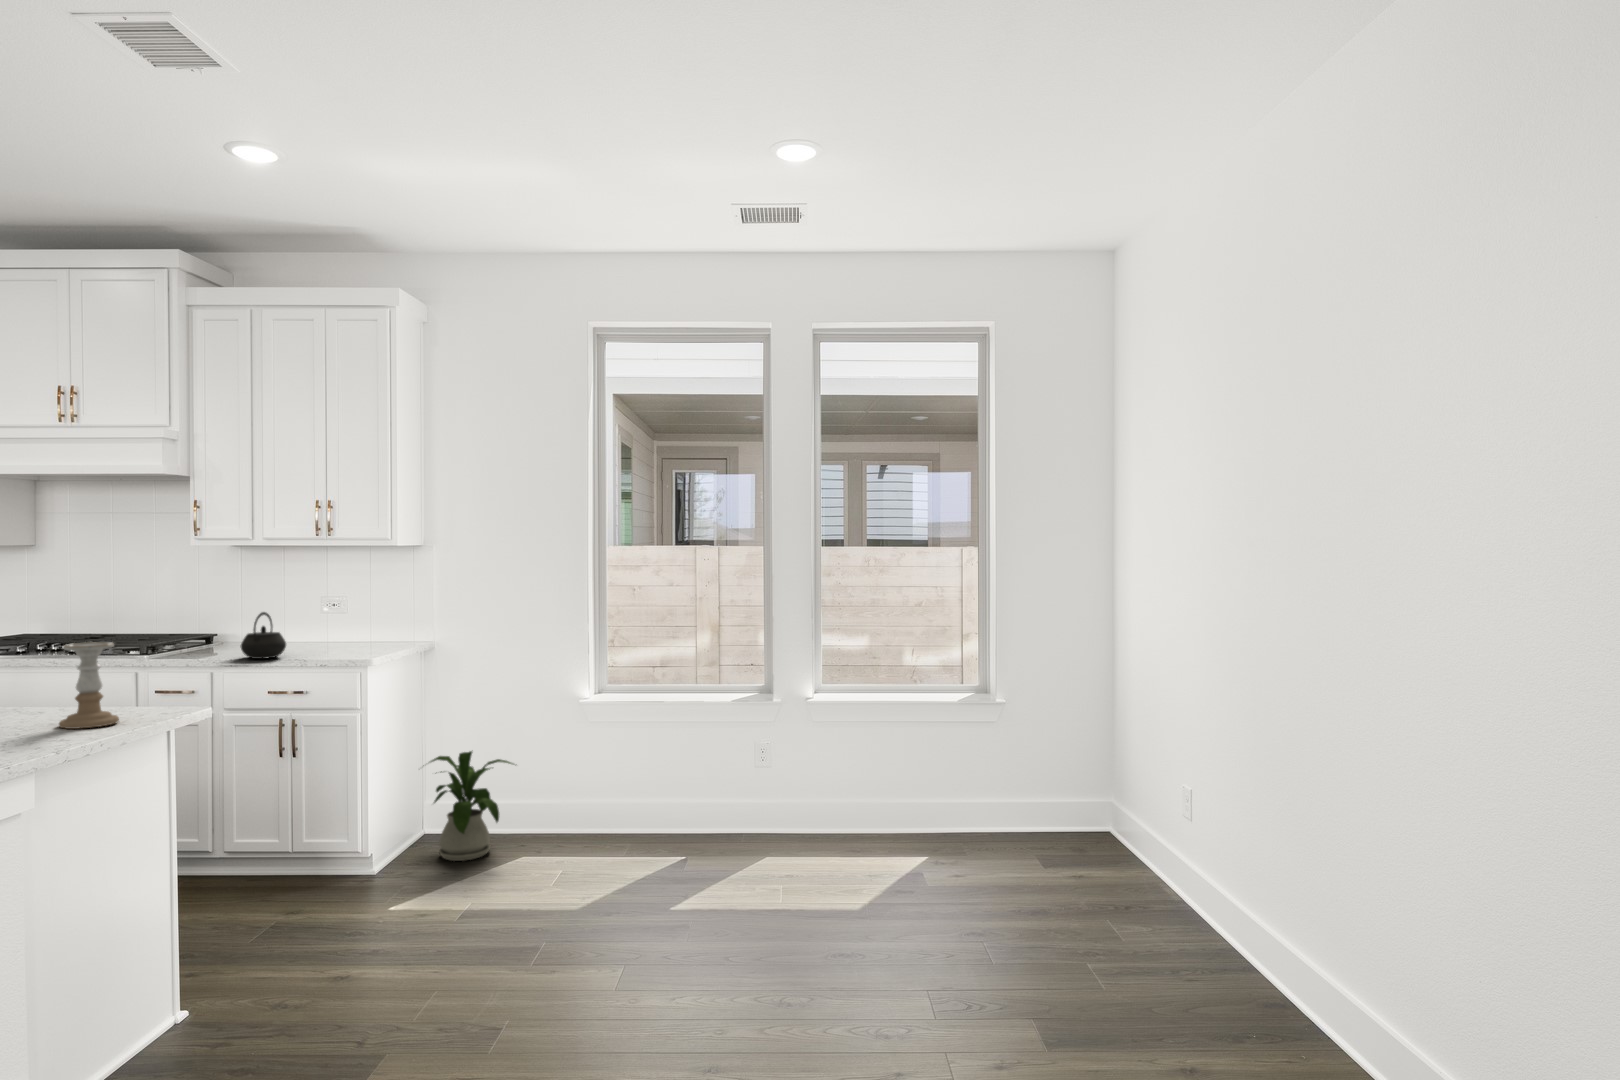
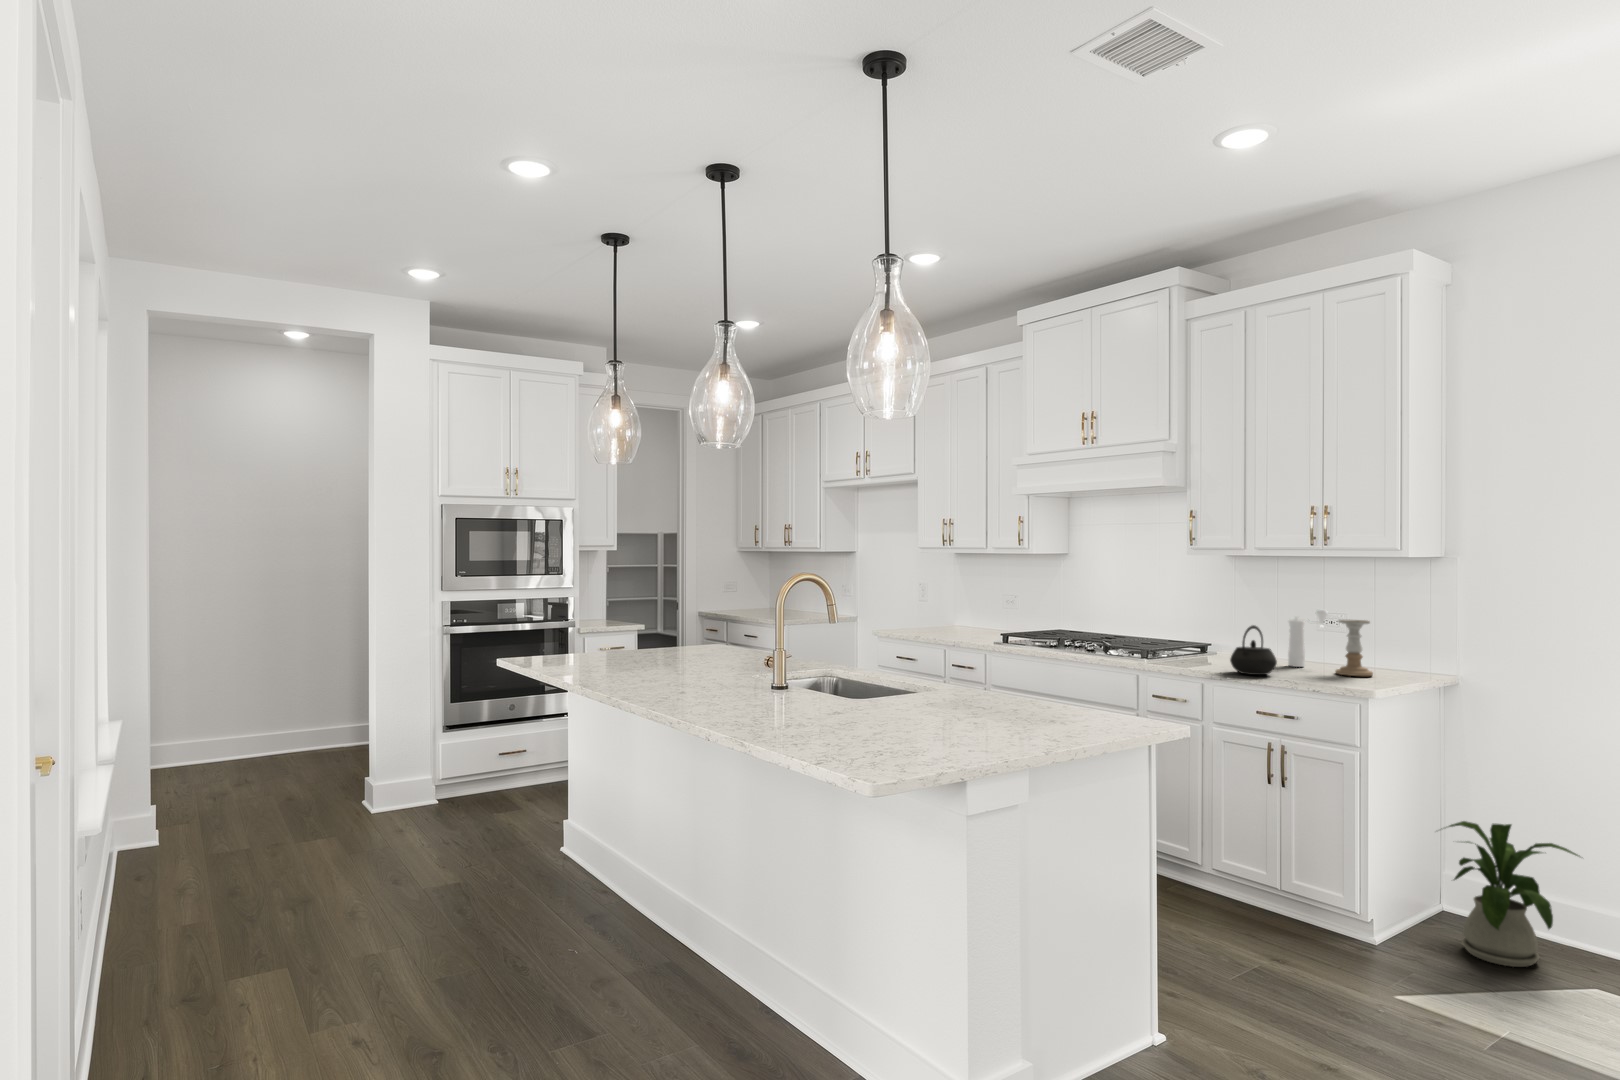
pepper mill: none [294,592,330,646] -> present [1288,610,1328,667]
candle holder: present [59,642,119,729] -> present [1336,620,1373,676]

